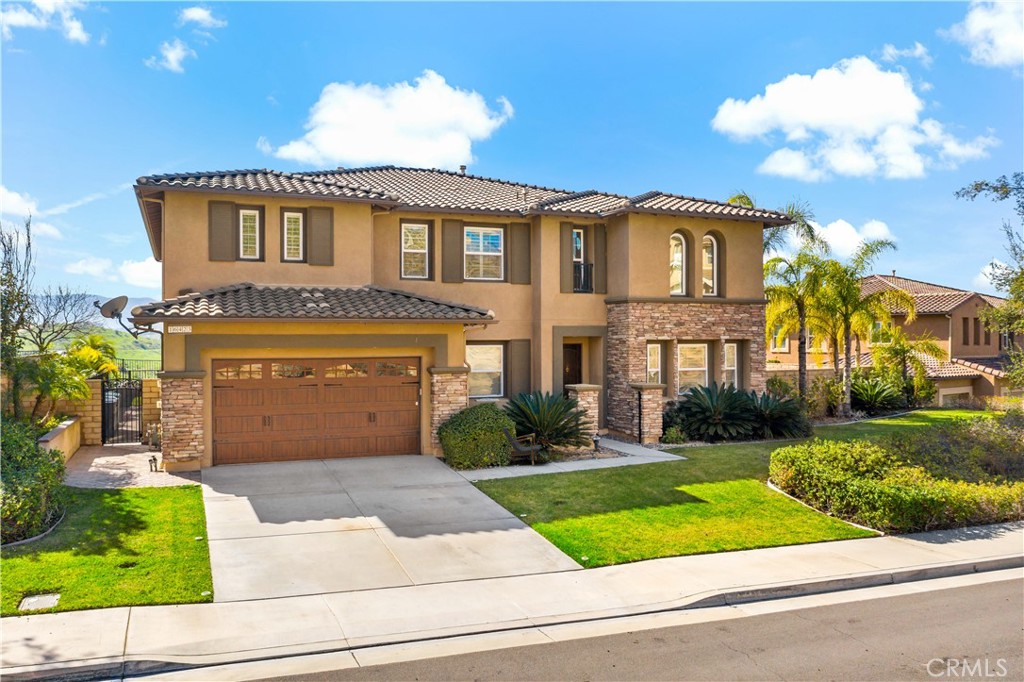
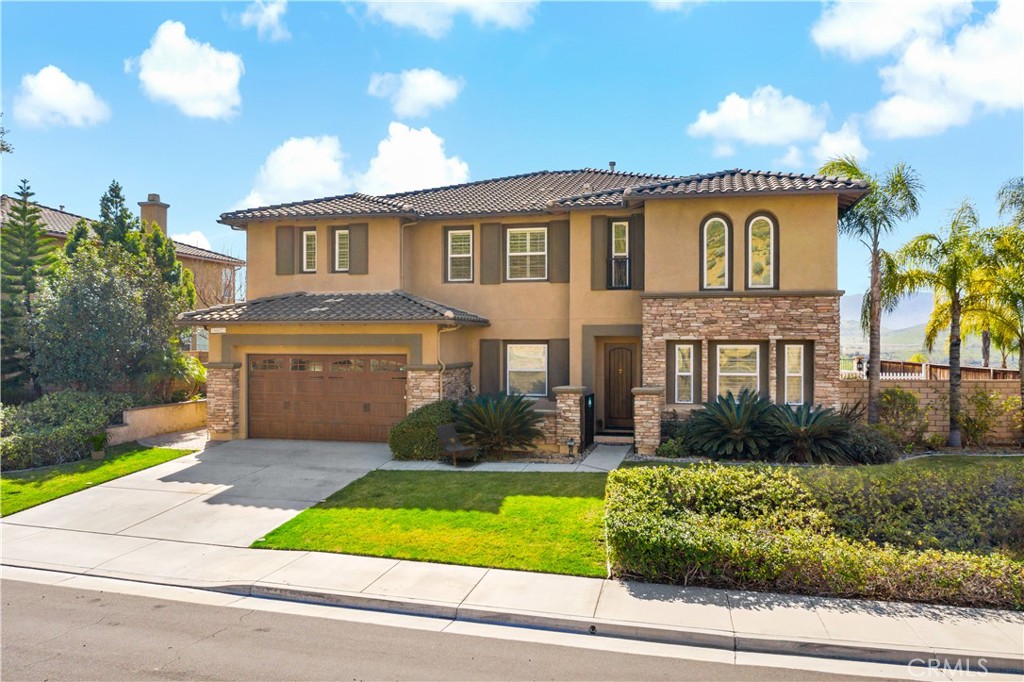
potted plant: none [49,467,90,505] -> present [83,433,114,460]

